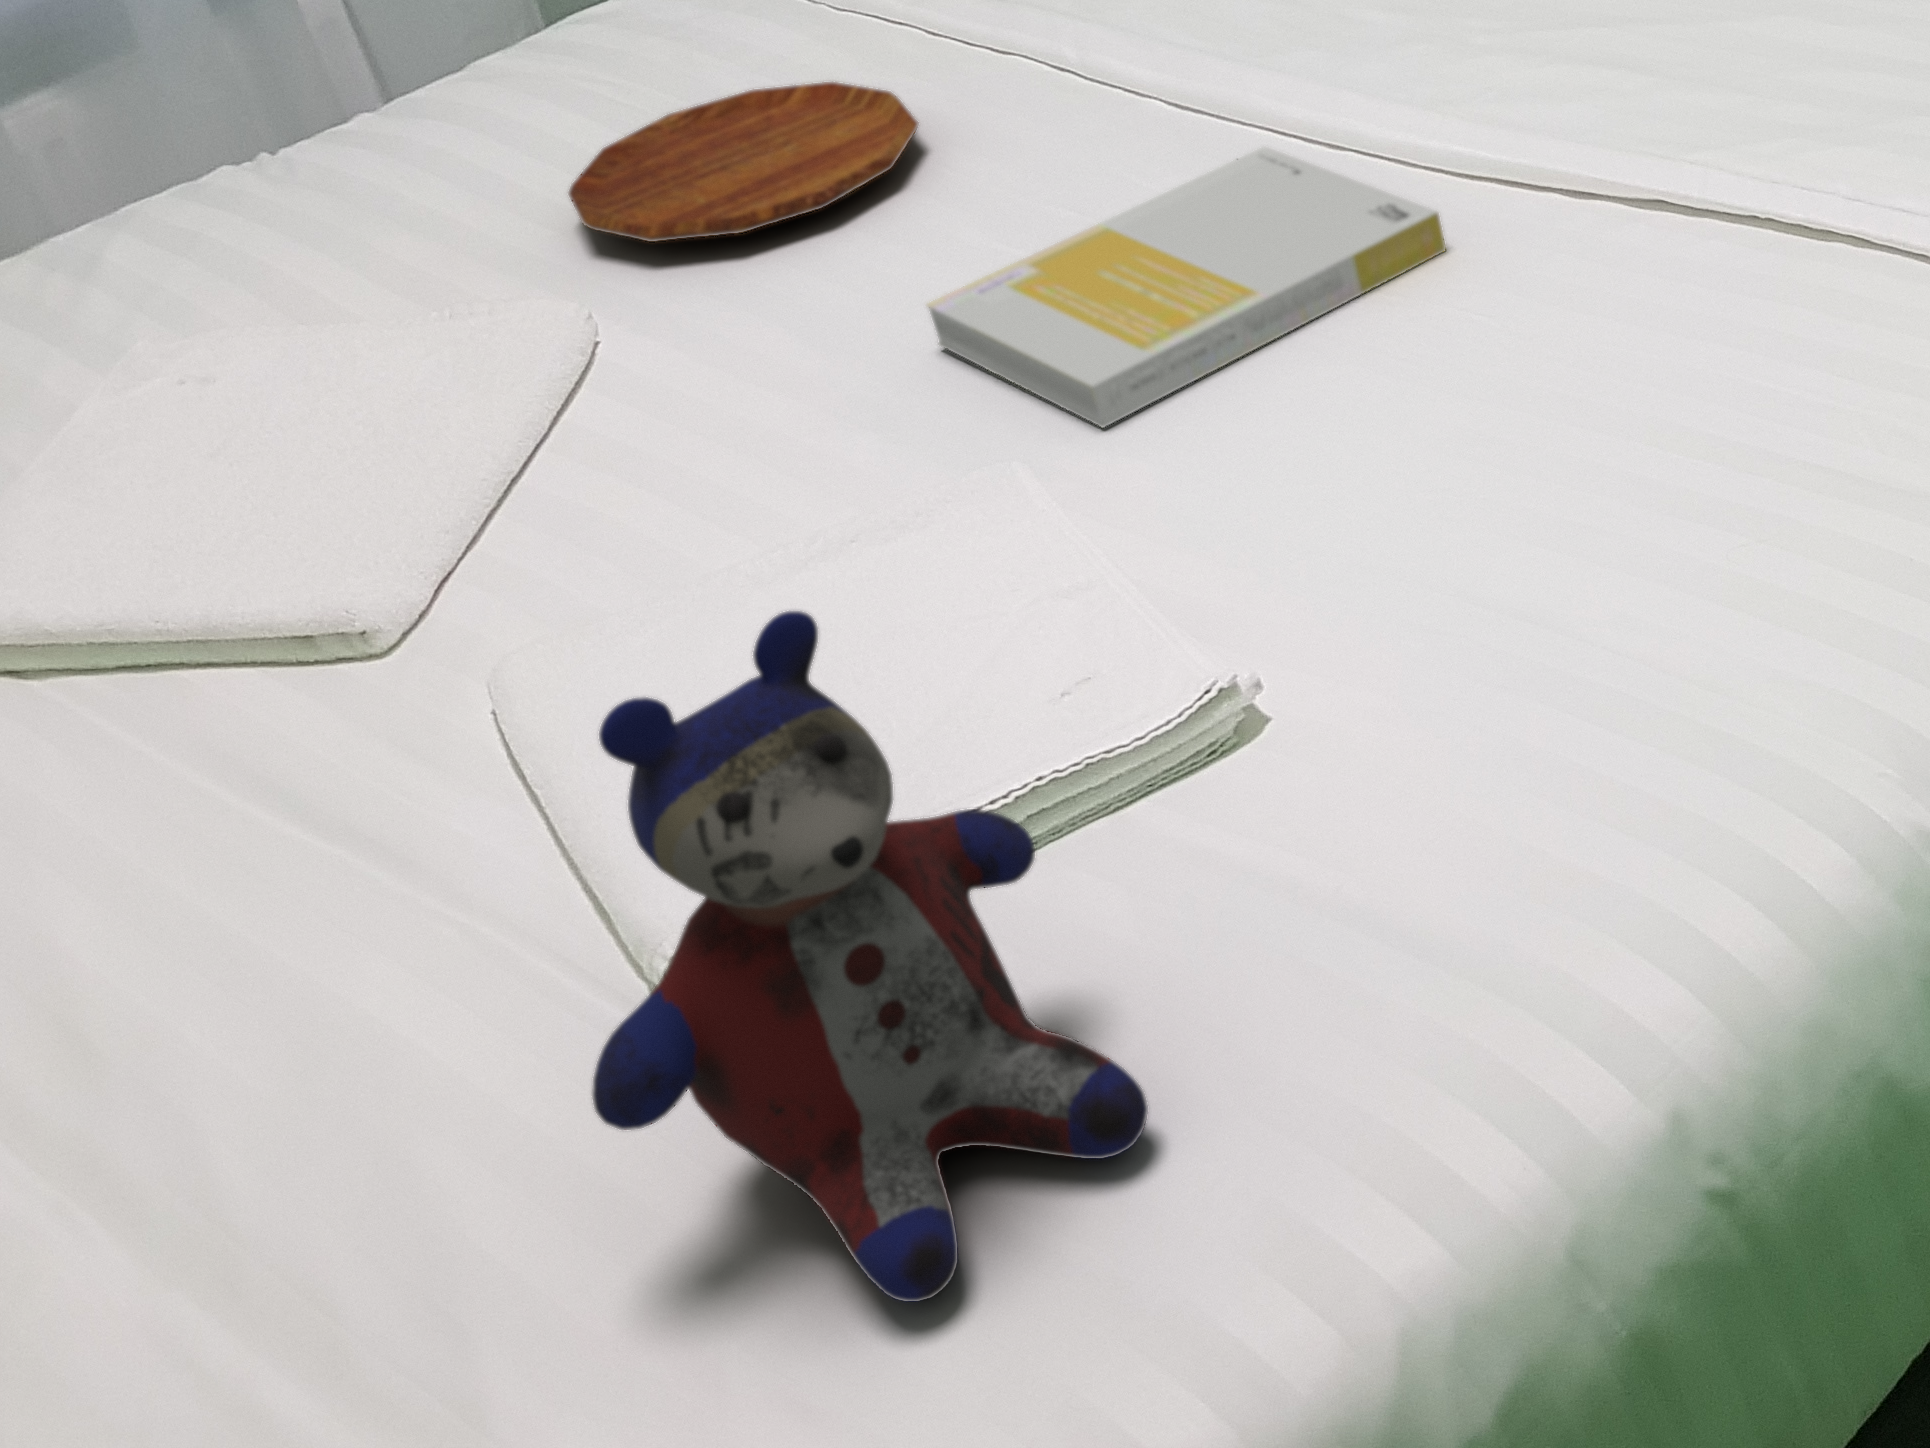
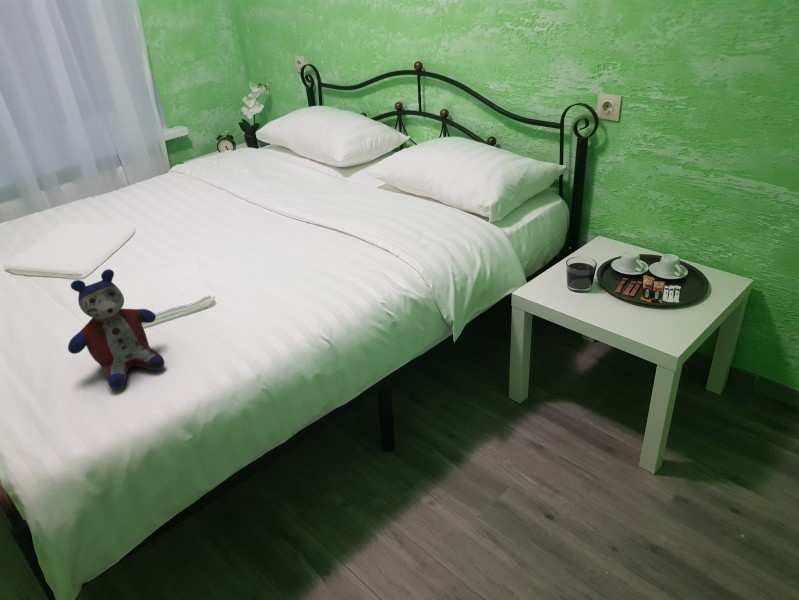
tray: present [569,82,918,242] -> none [141,191,203,215]
book: present [927,147,1446,428] -> none [188,209,281,254]

